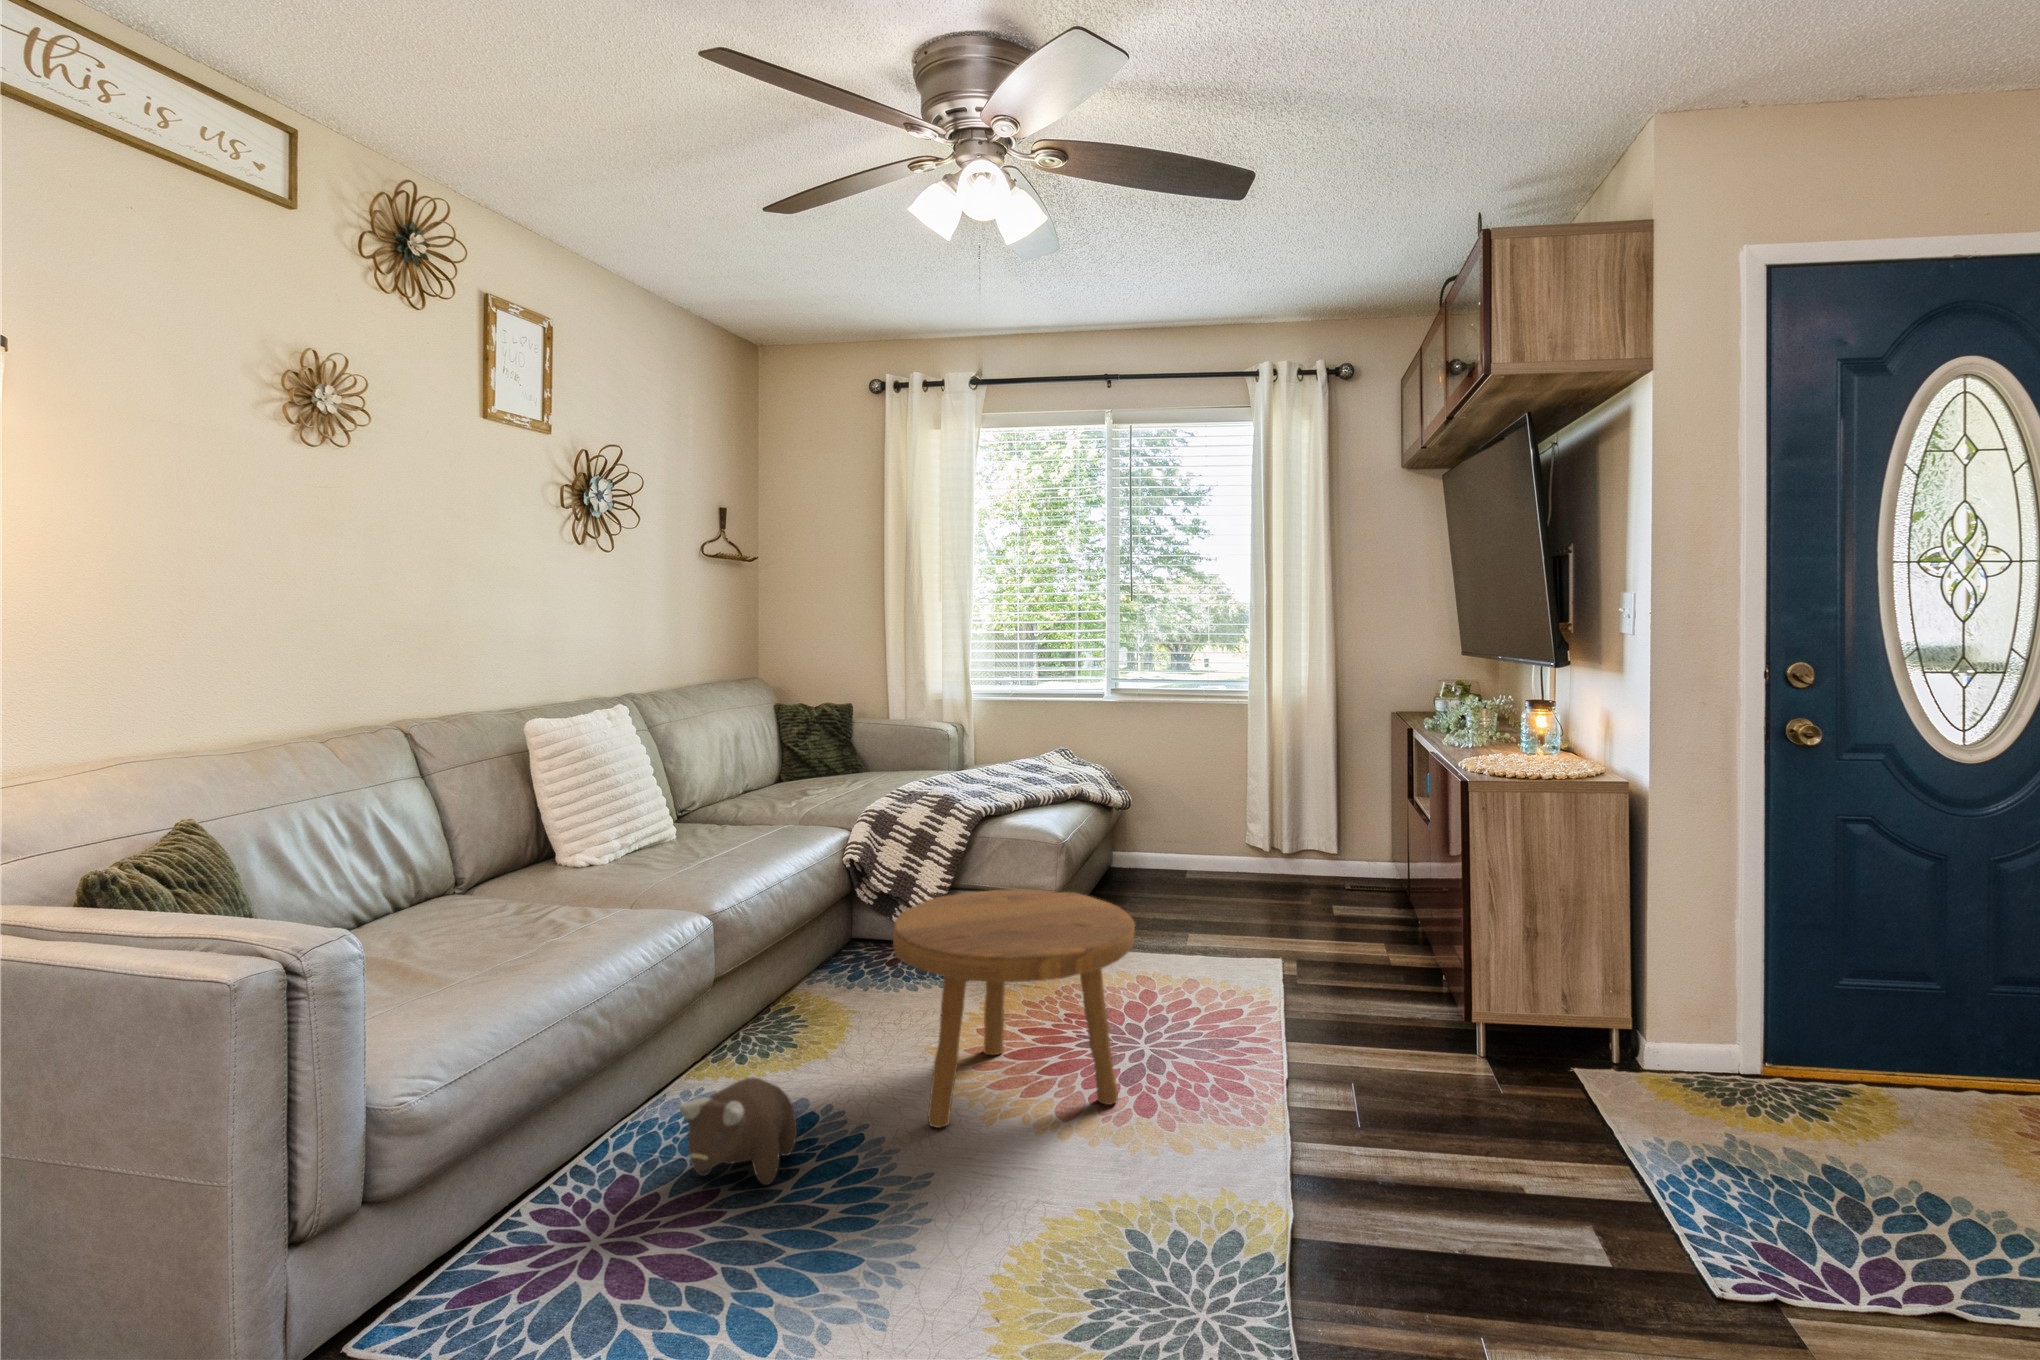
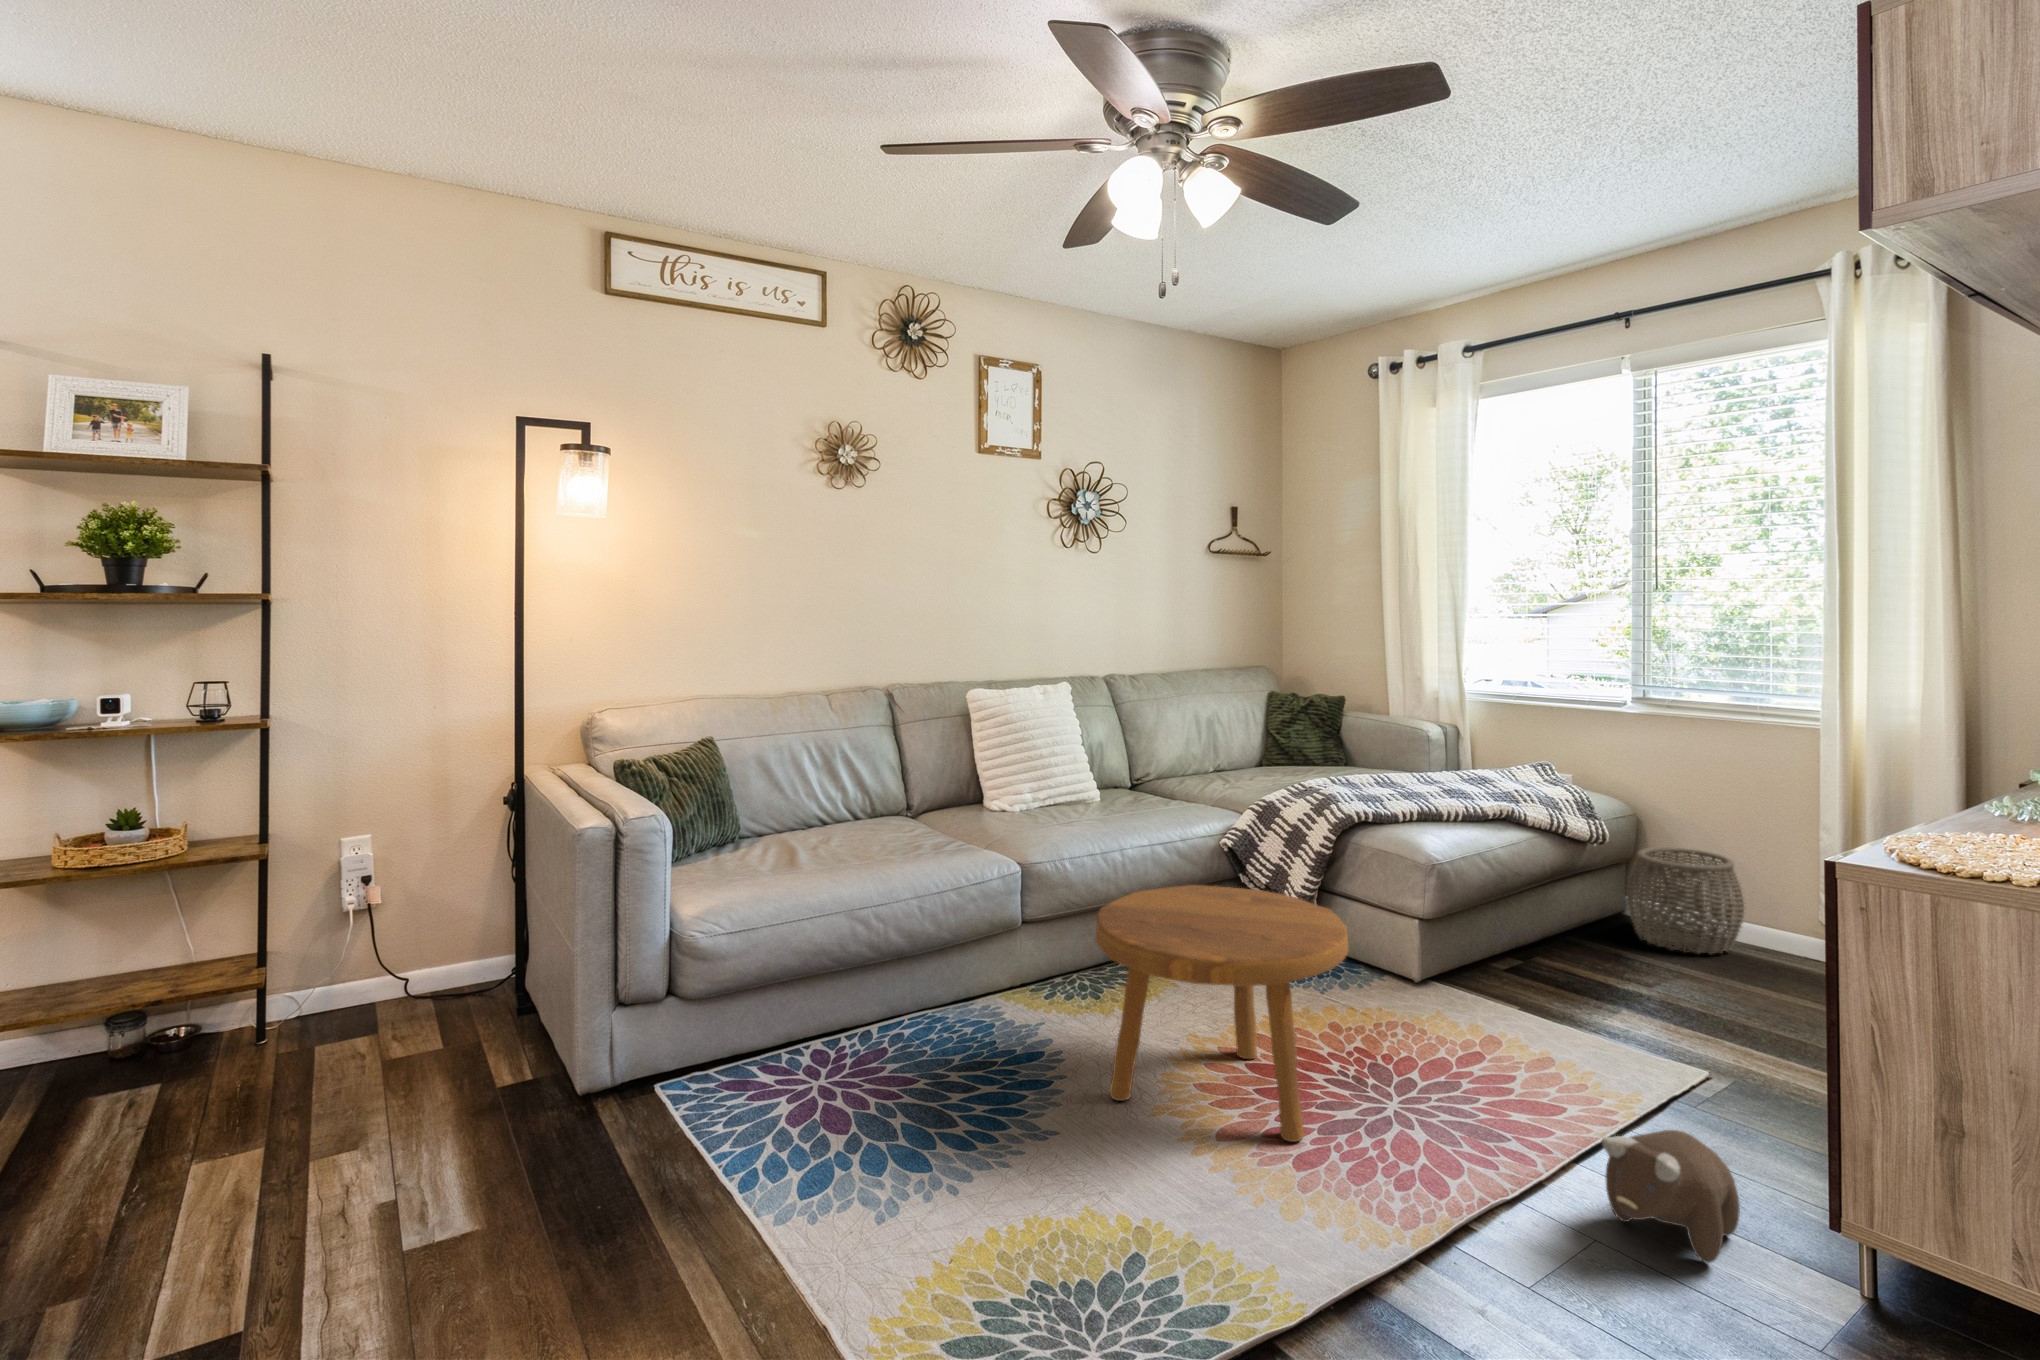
woven basket: none [1125,808,1206,889] -> present [1627,847,1745,954]
plush toy: present [679,1077,797,1185] -> present [1602,1130,1740,1263]

